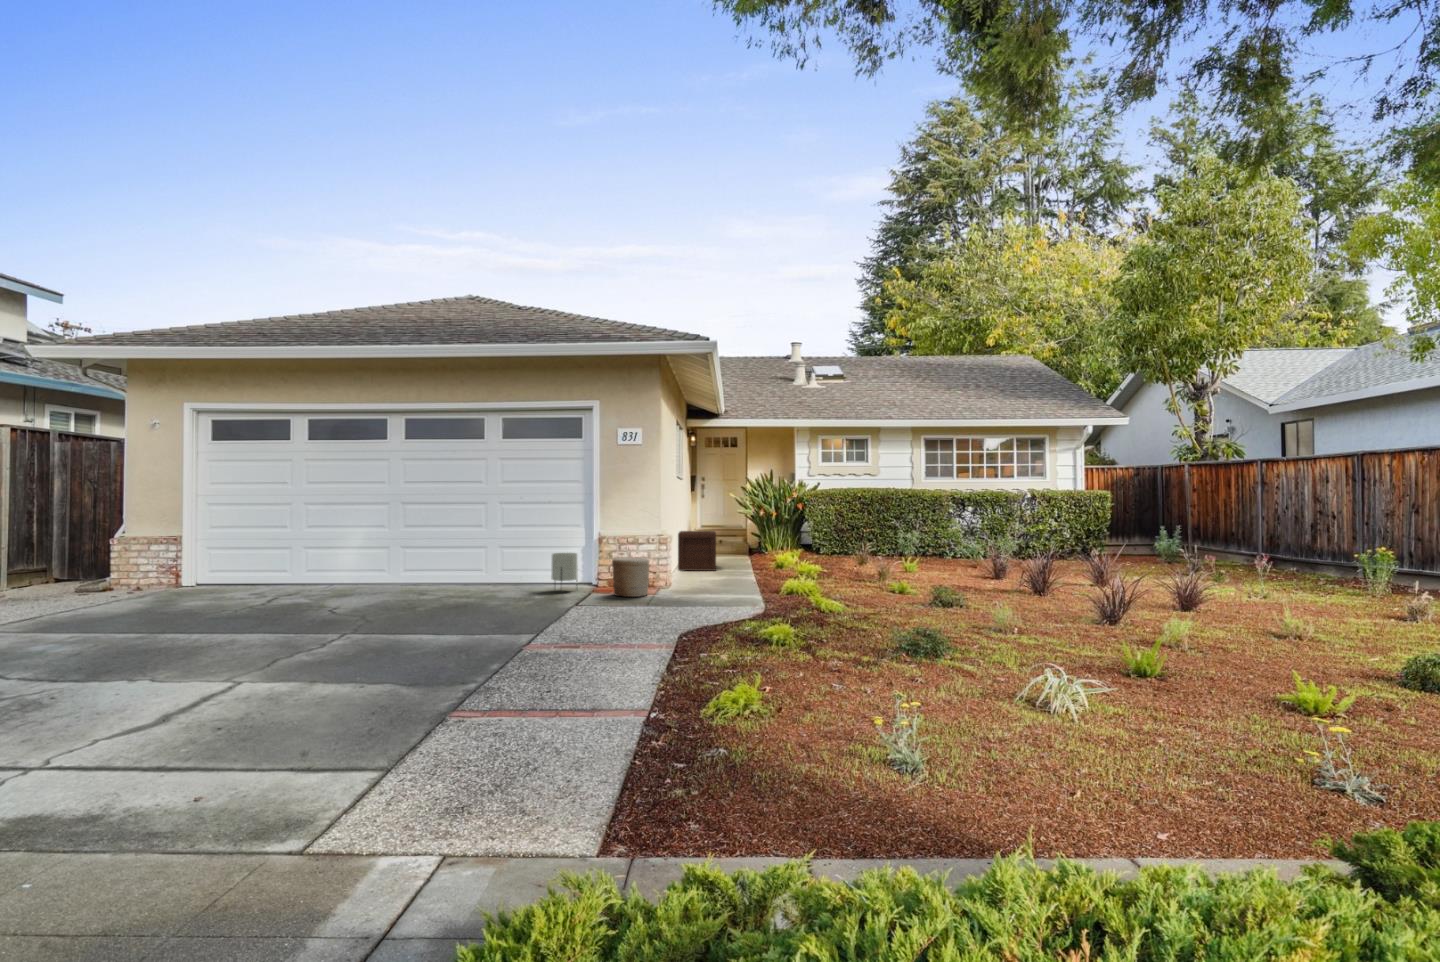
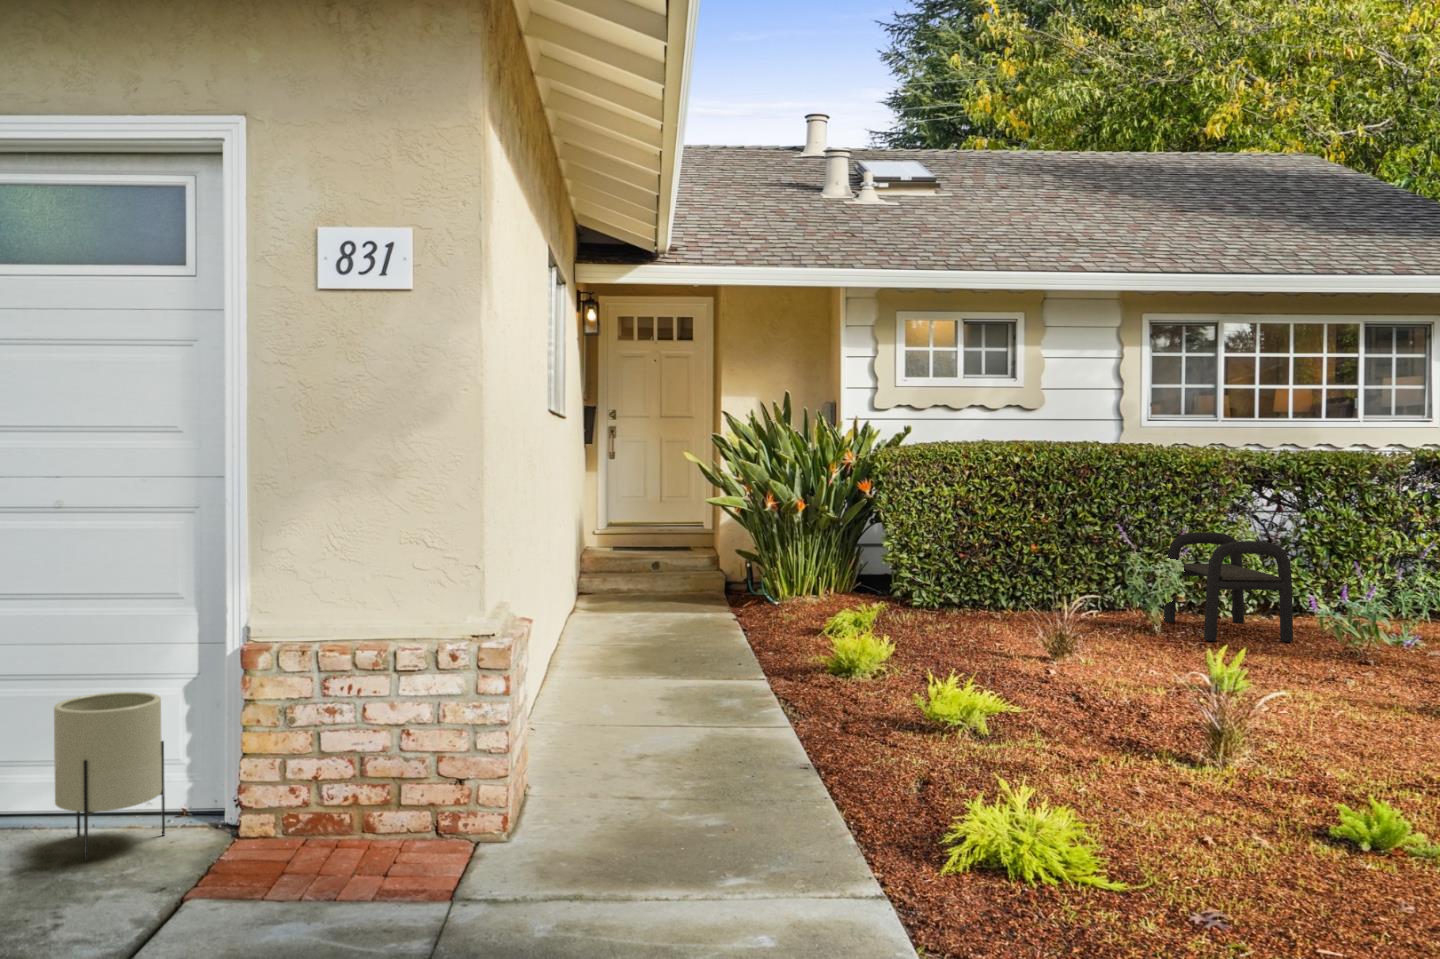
bench: none [916,523,957,563] -> present [1164,532,1293,642]
wooden crate: present [678,531,716,571] -> none [549,565,662,689]
woven basket: present [612,558,649,597] -> none [277,719,430,895]

